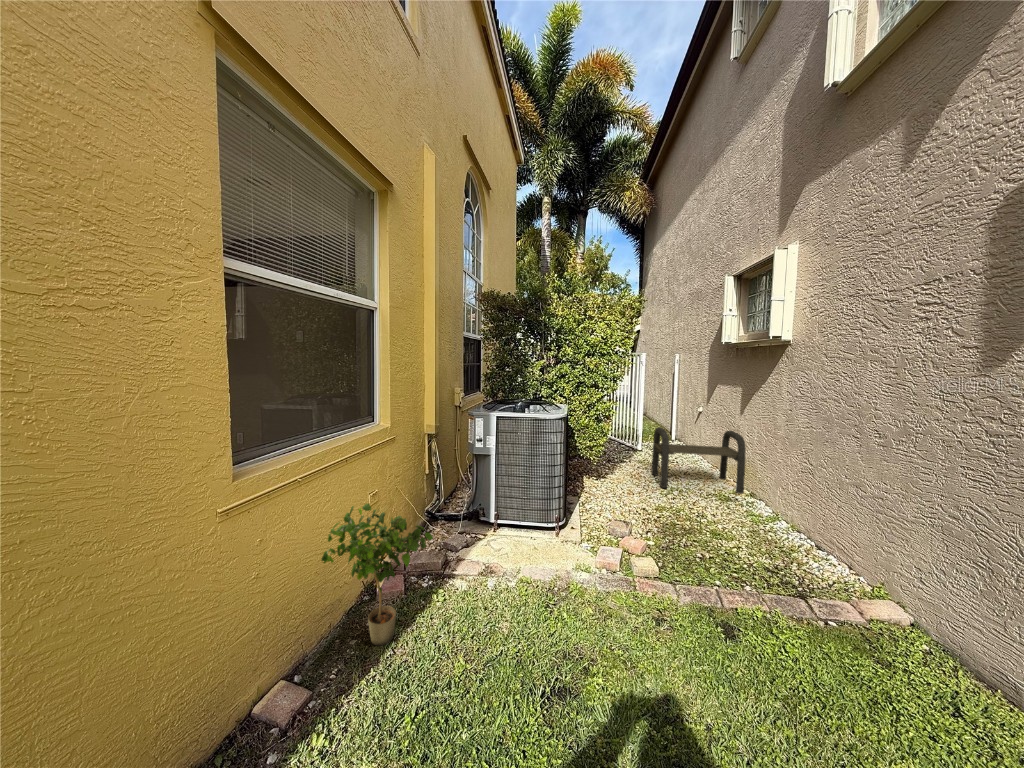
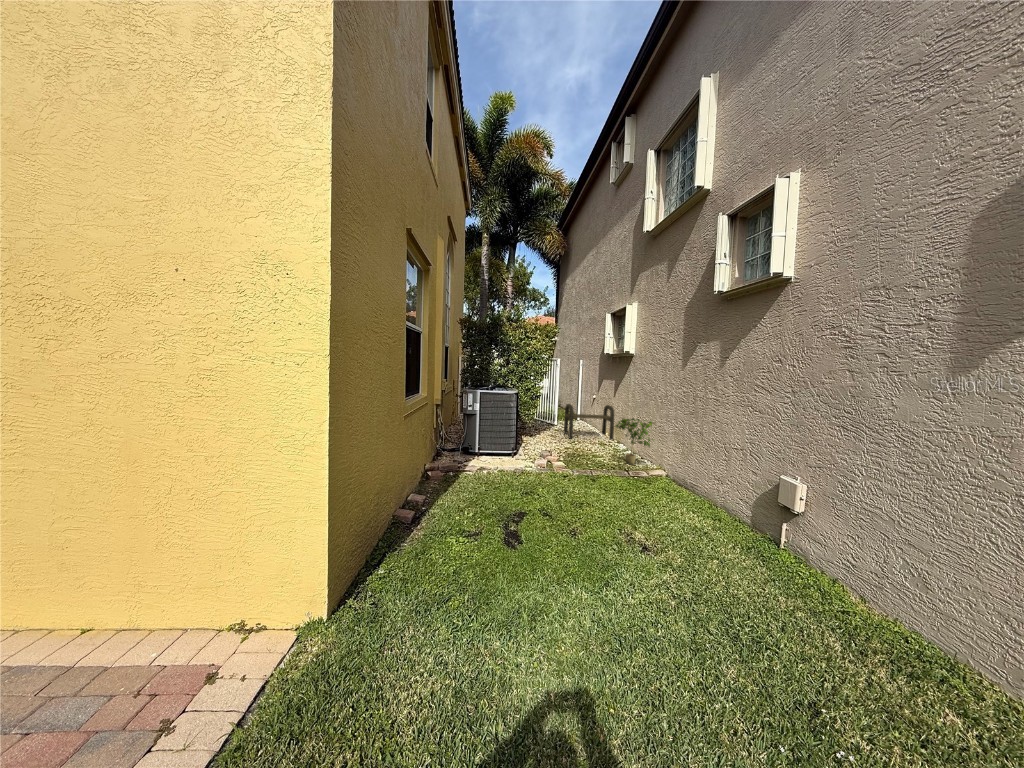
potted plant: present [322,503,433,646] -> present [616,418,652,464]

